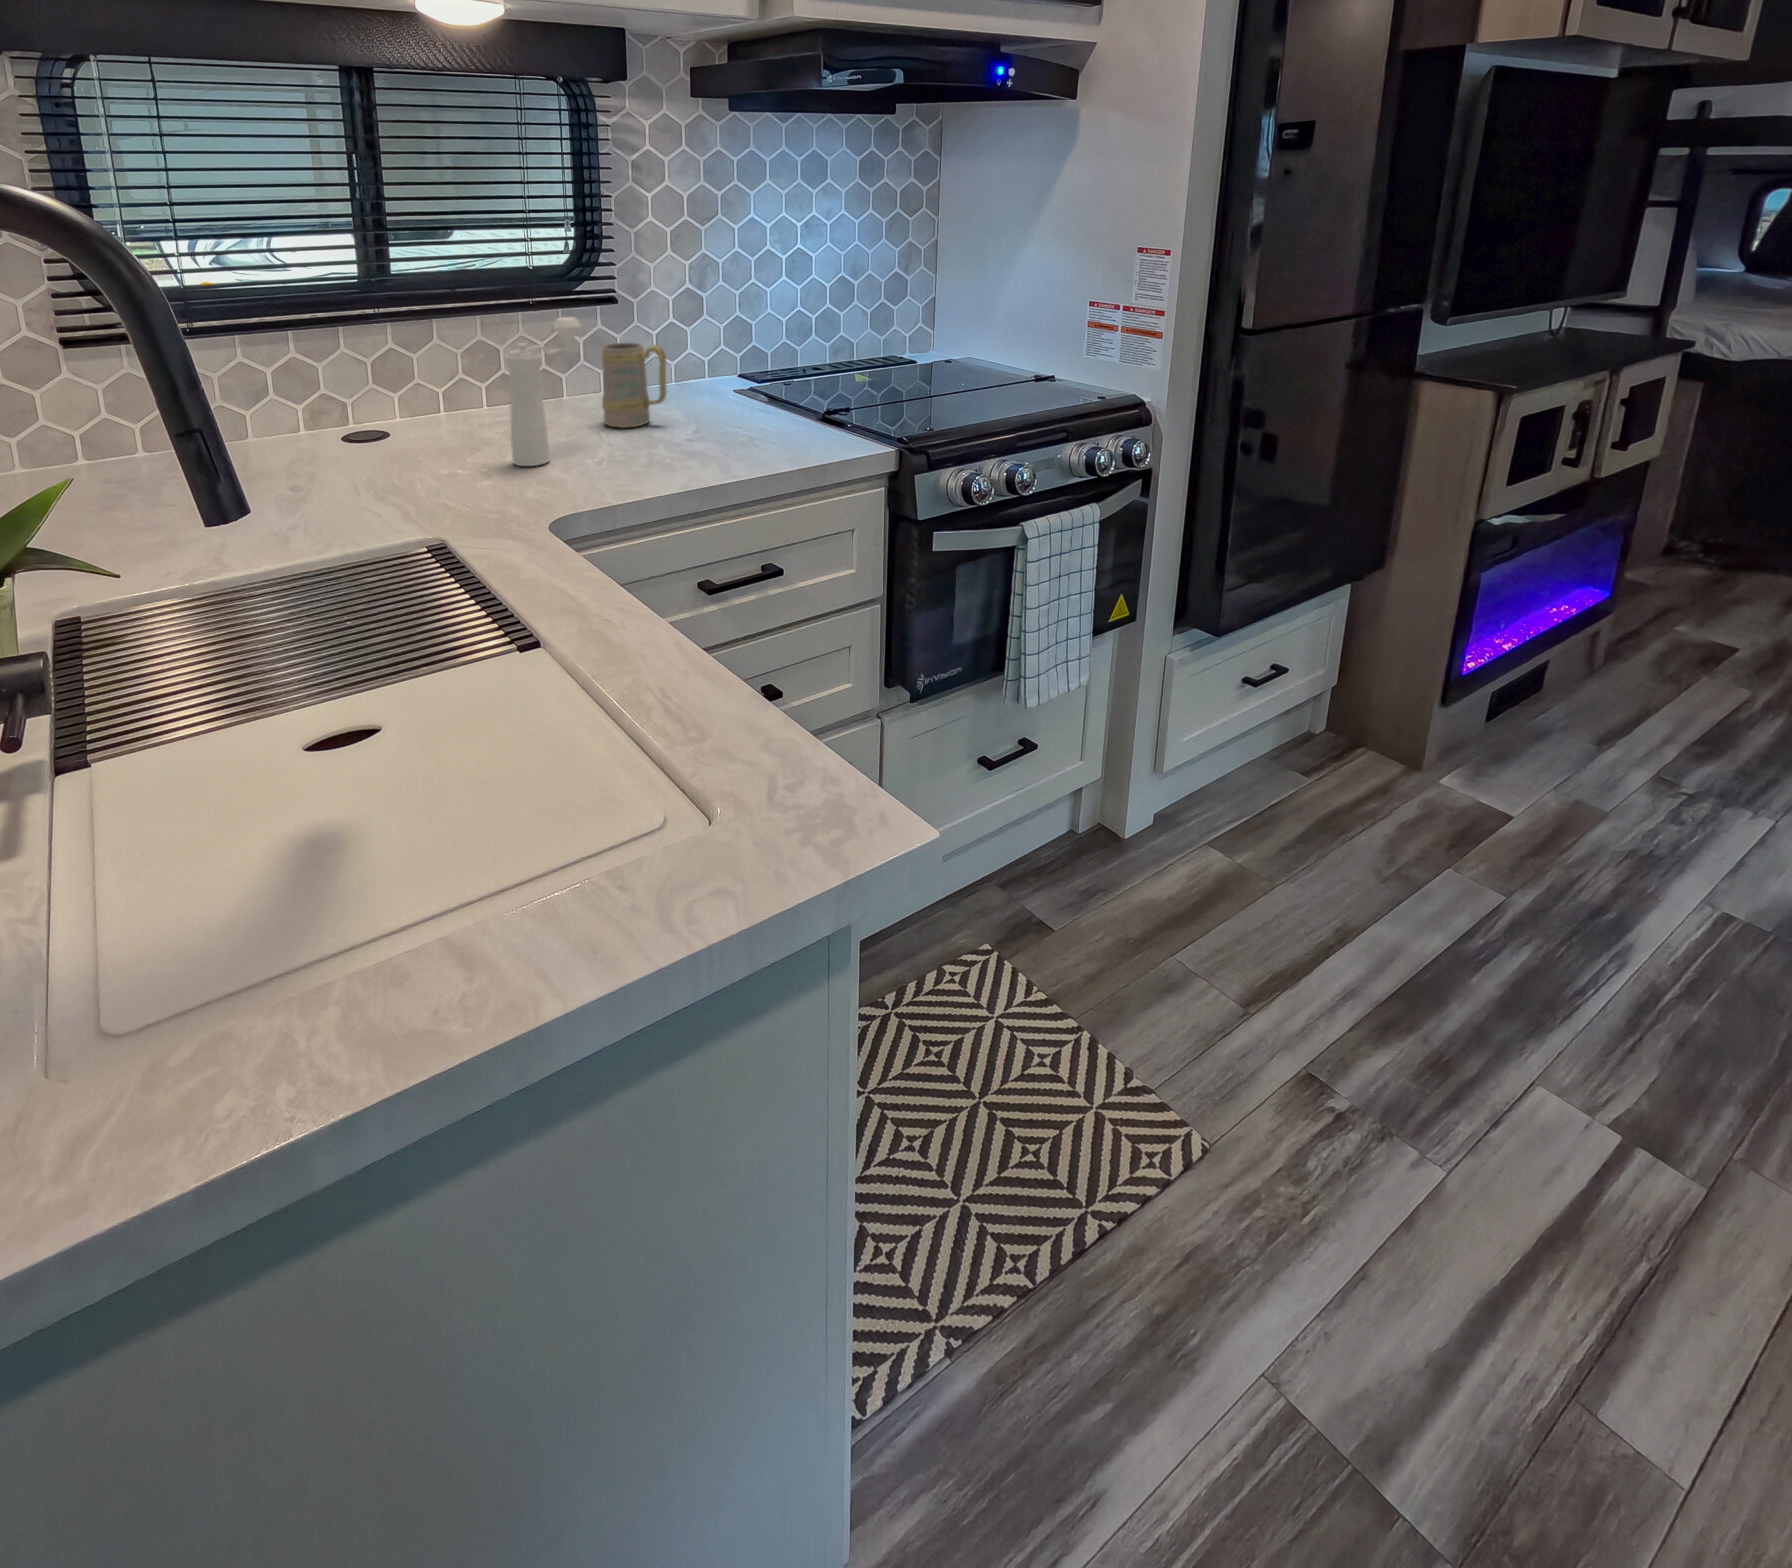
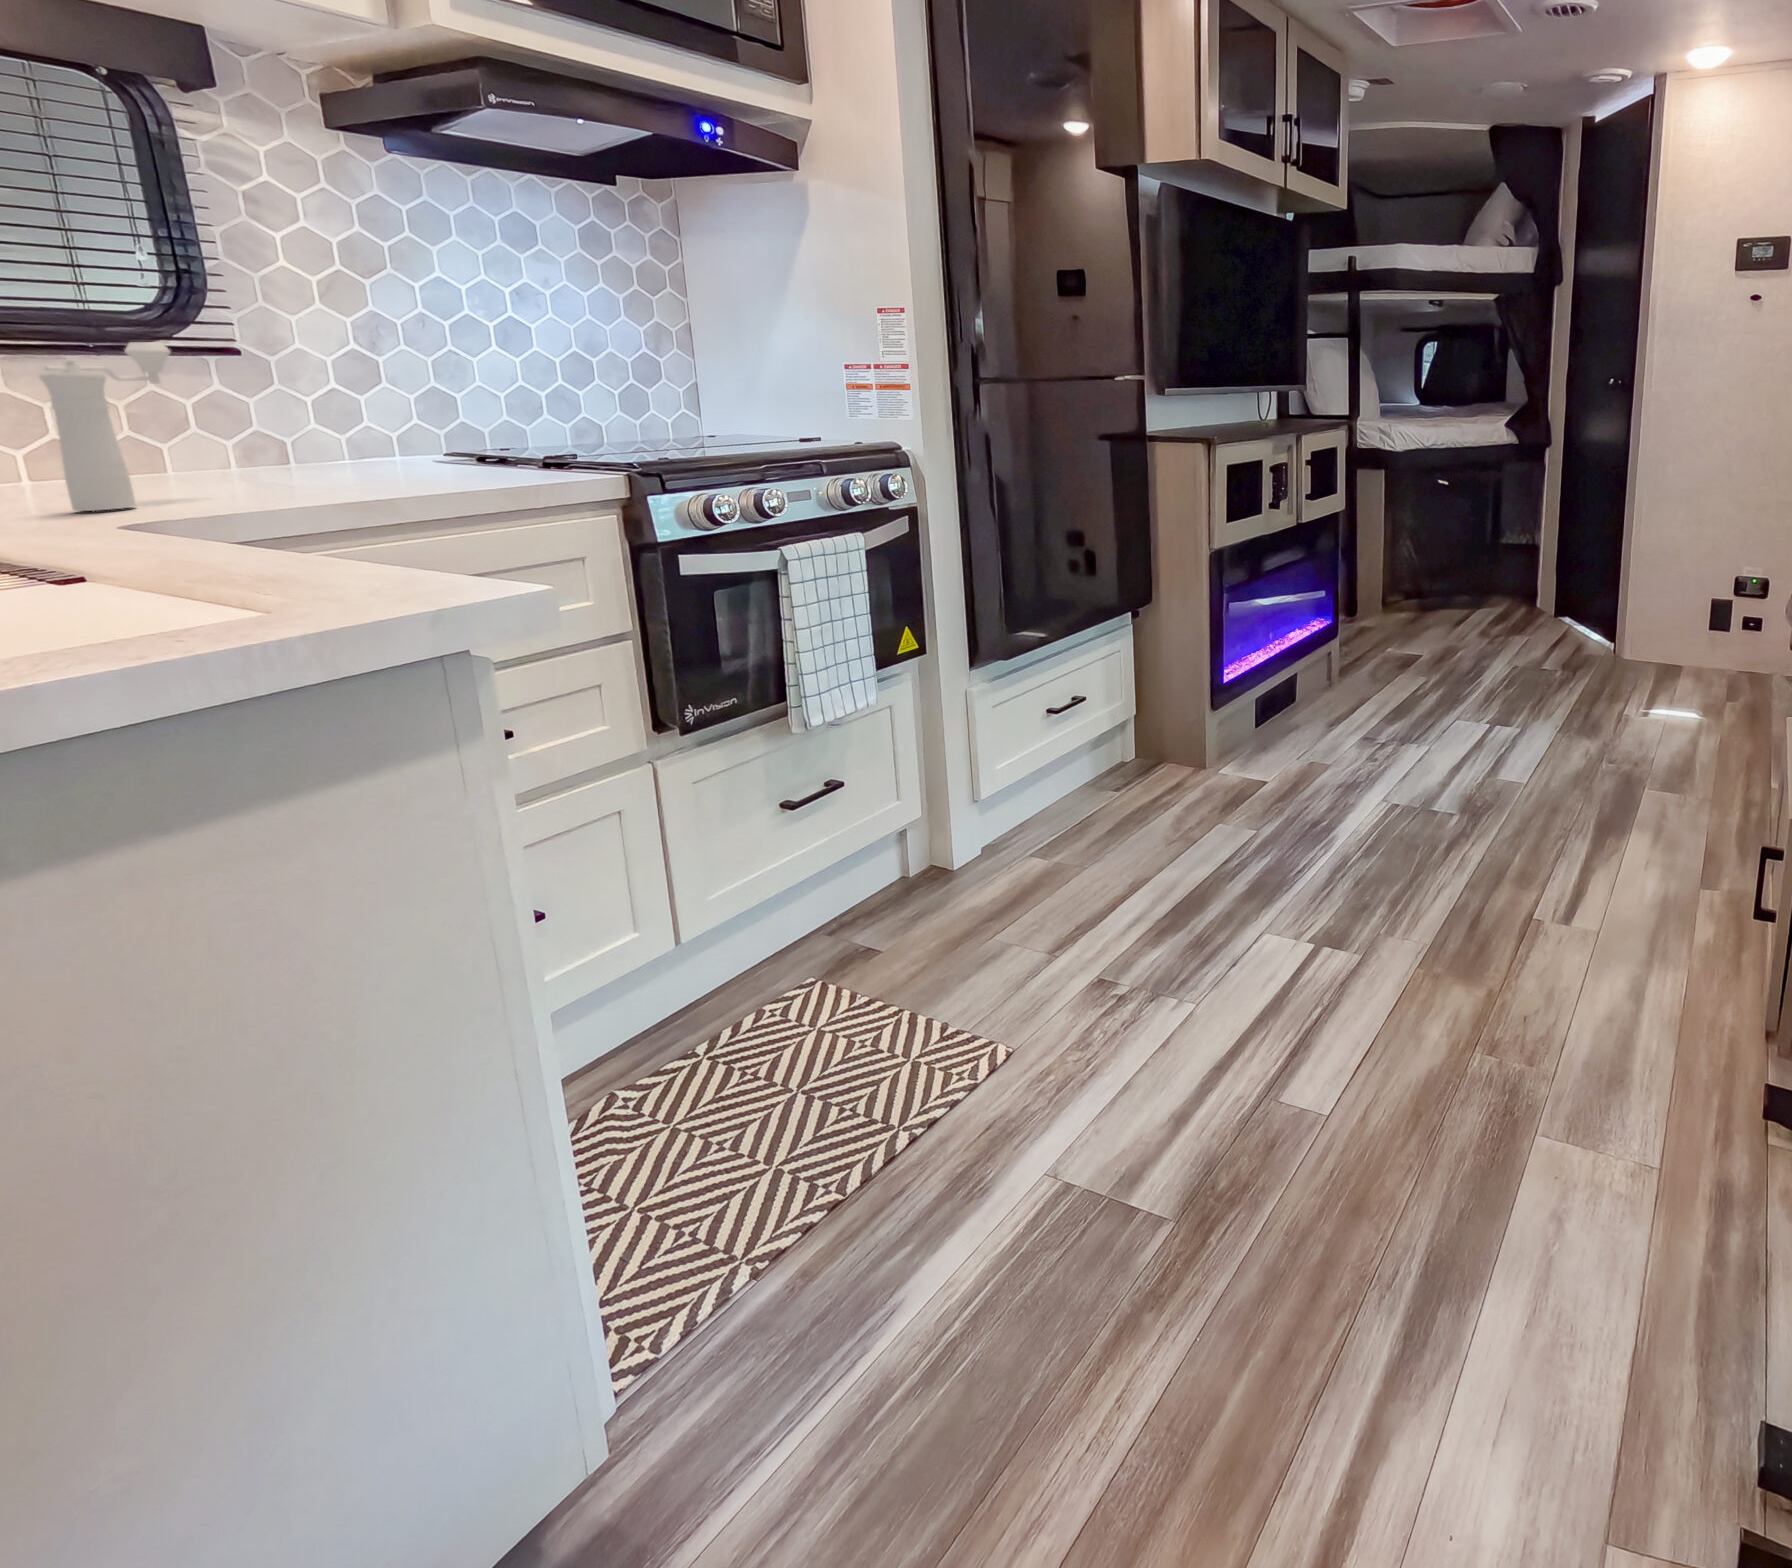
mug: present [602,343,667,428] -> none [217,388,324,487]

